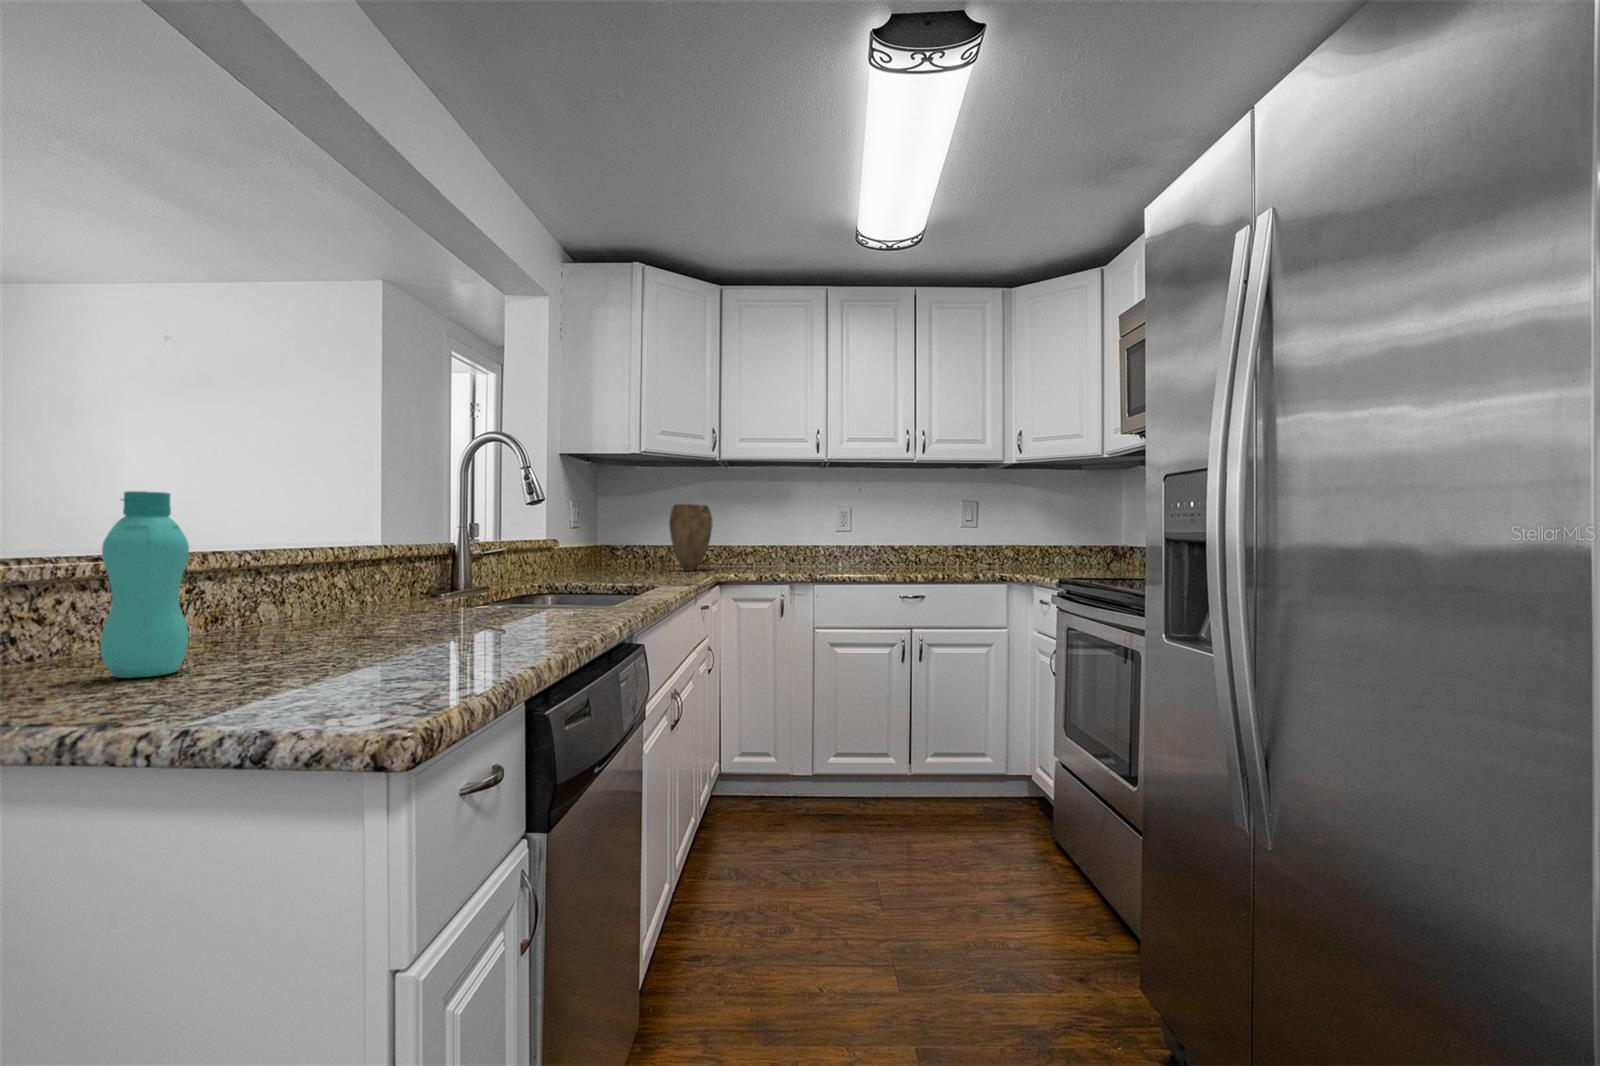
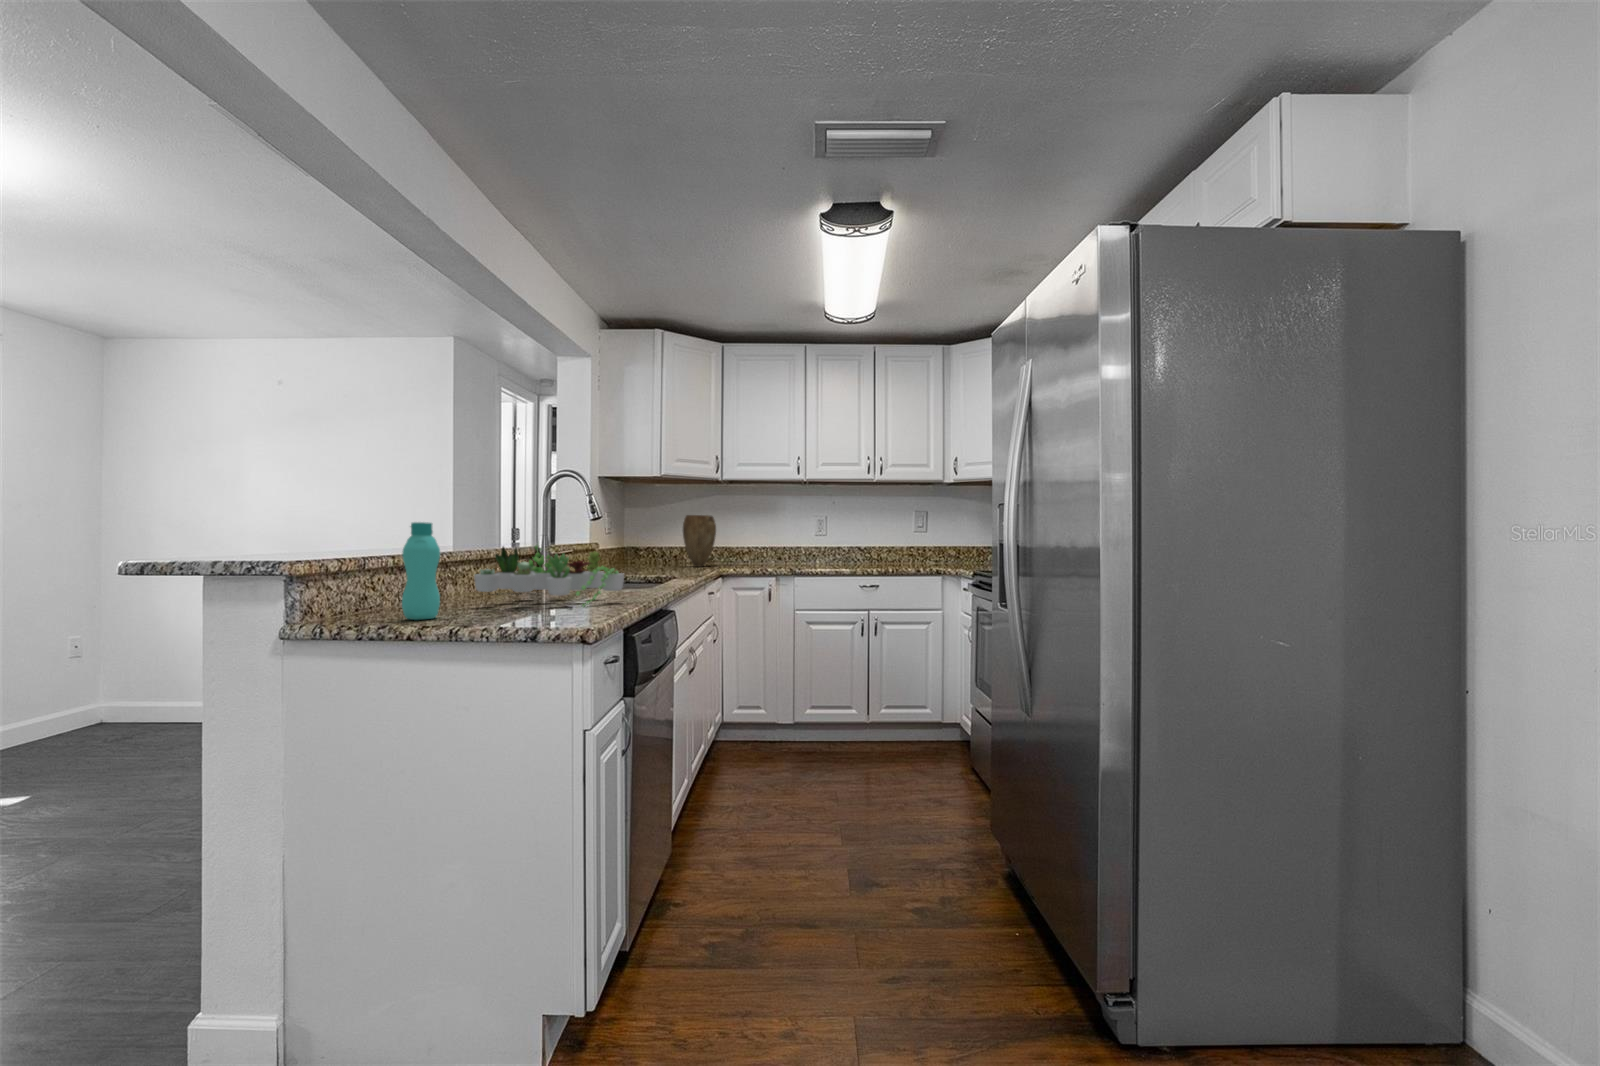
succulent plant: none [253,529,553,646] -> present [474,545,624,607]

